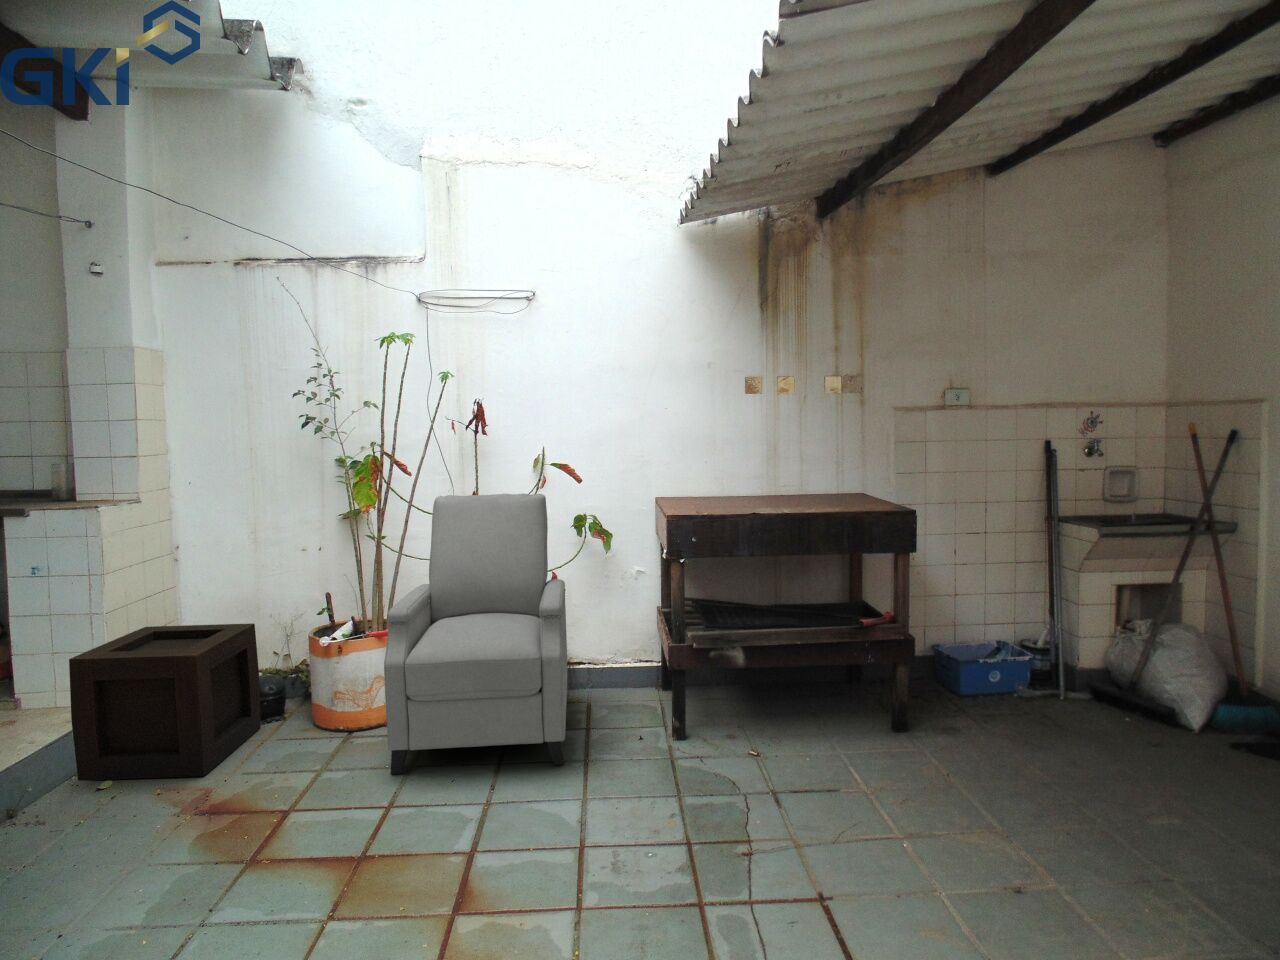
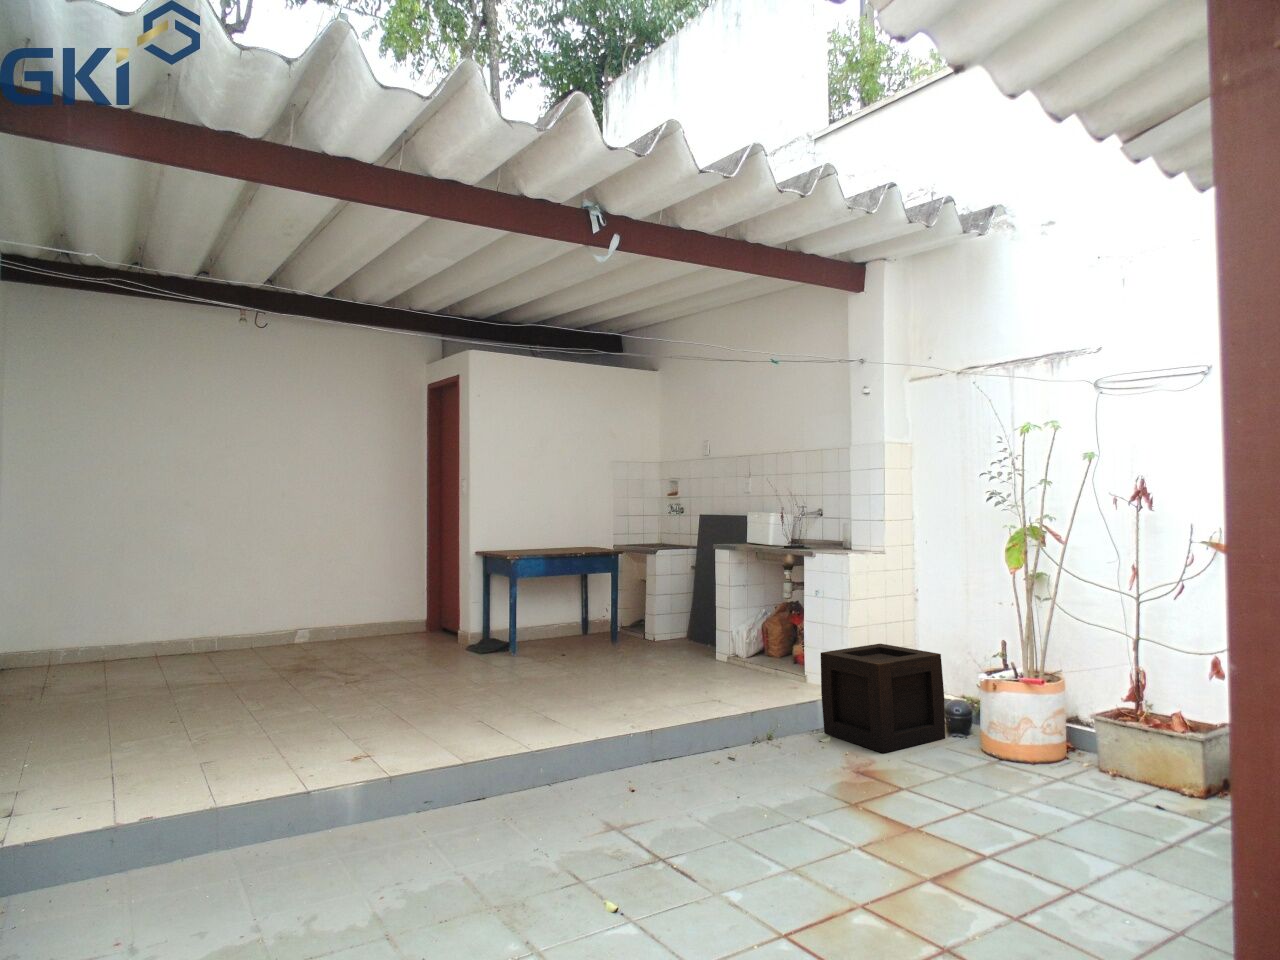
chair: present [384,494,568,774] -> none [986,564,1232,840]

